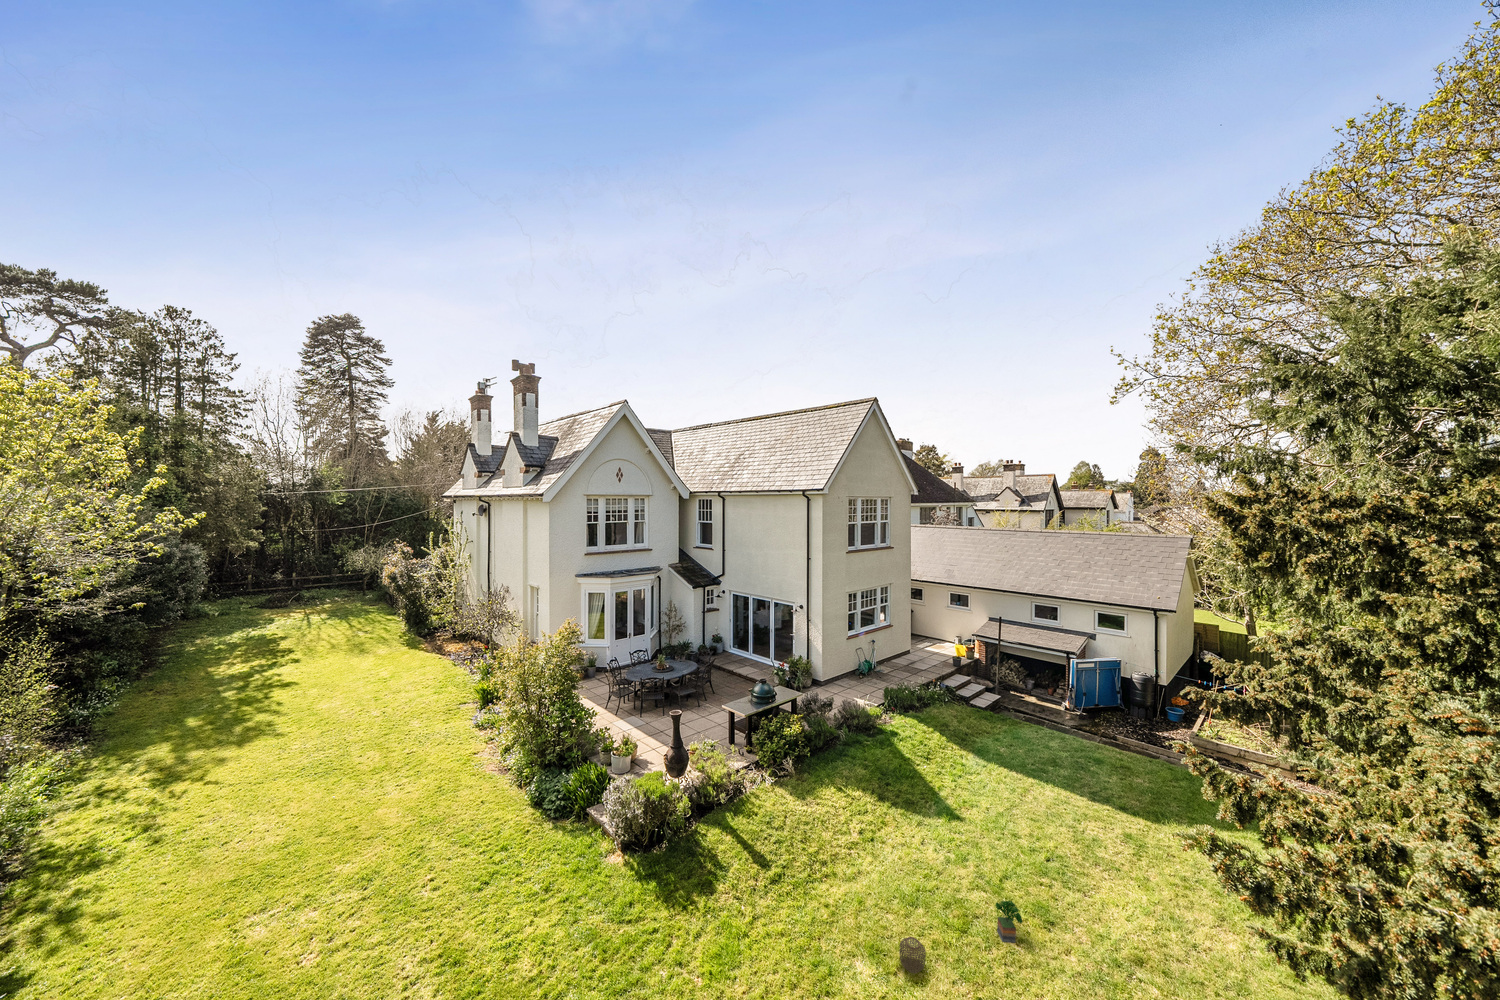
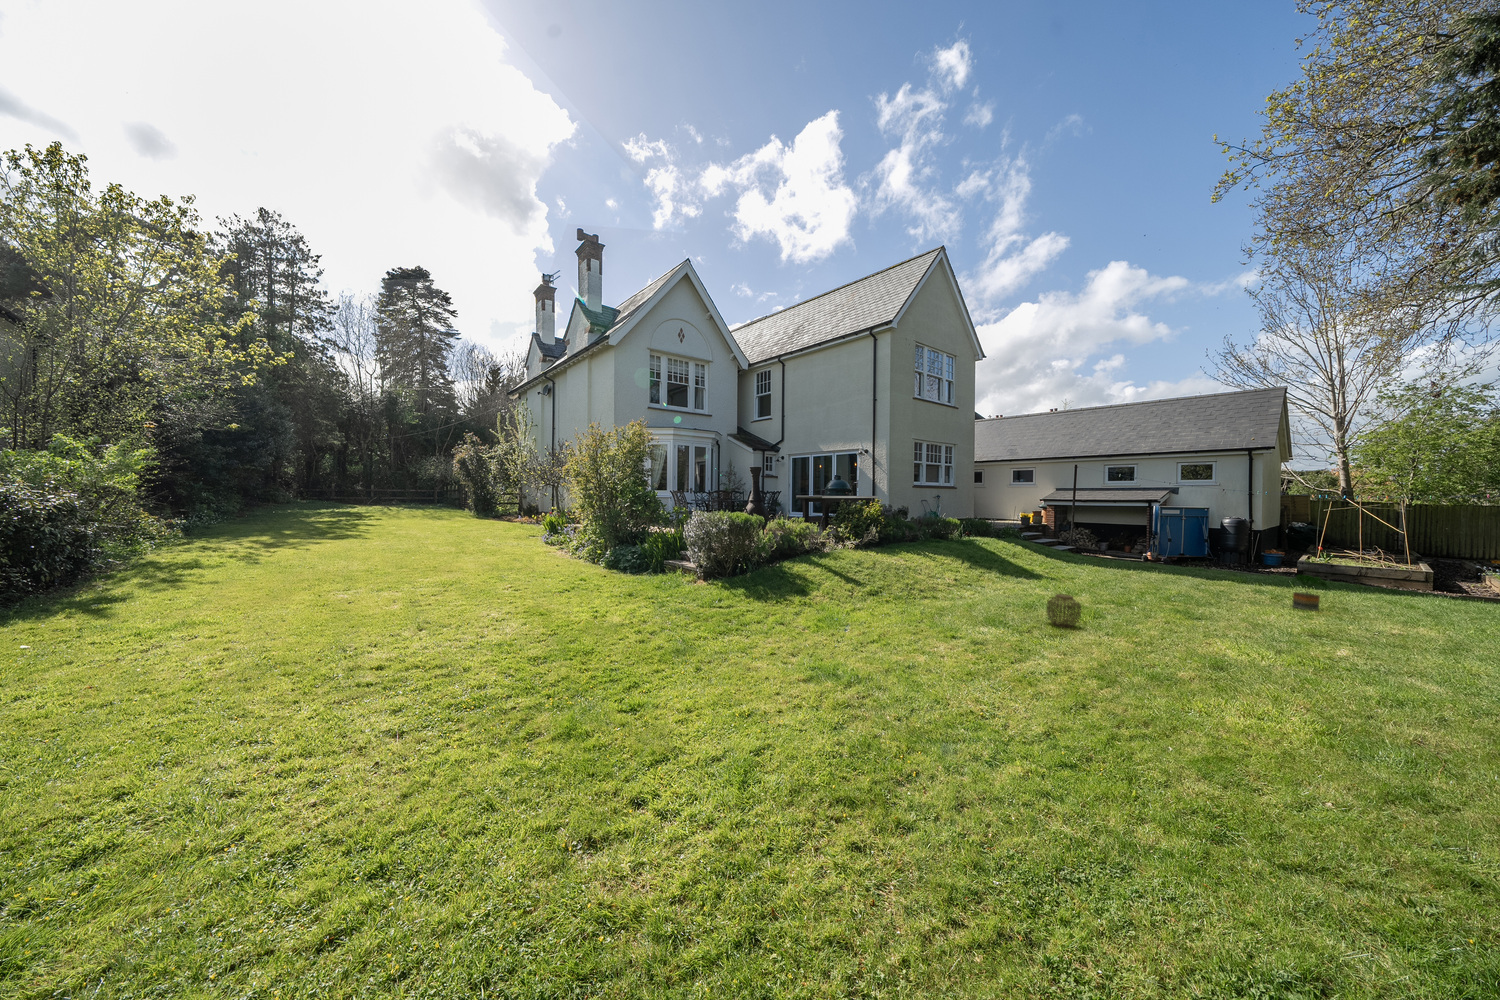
potted tree: present [995,901,1023,943] -> present [1292,575,1328,611]

